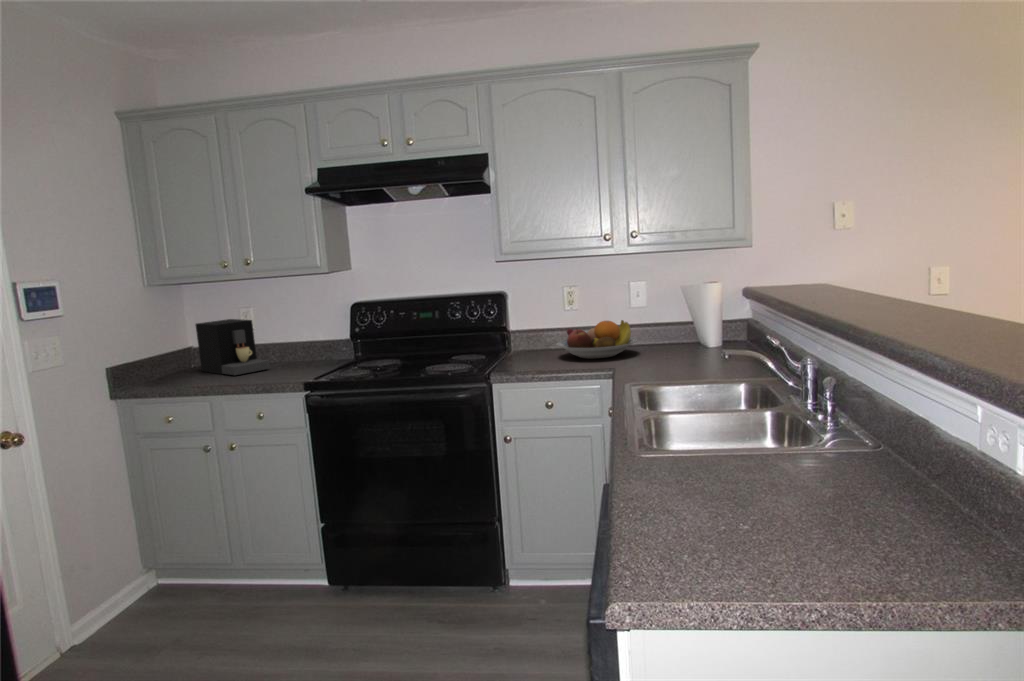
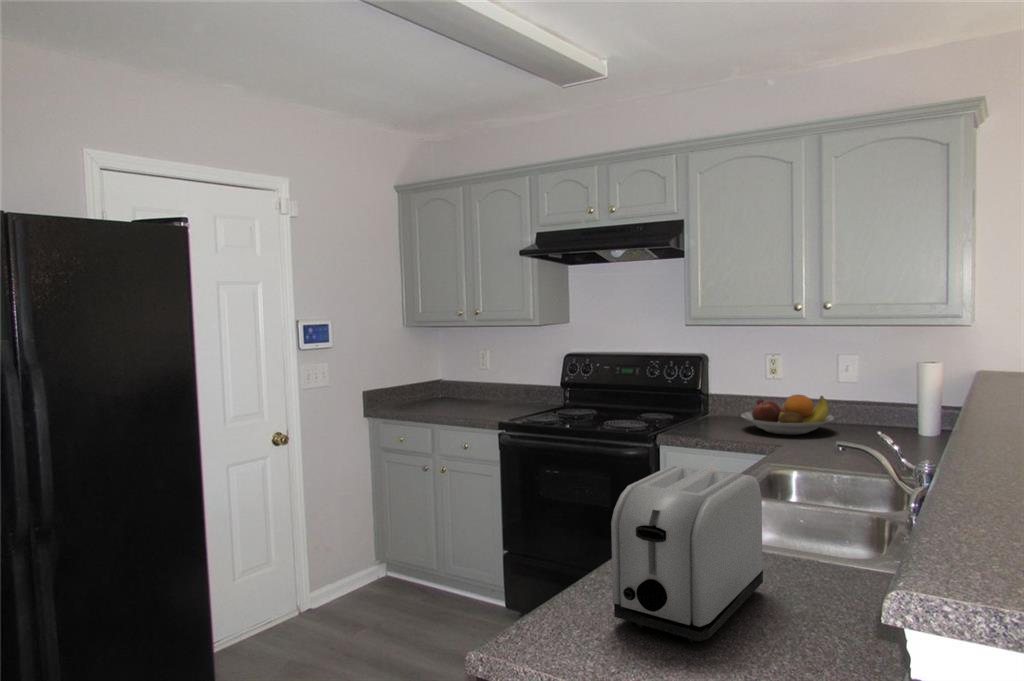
coffee maker: present [195,319,270,375] -> none [439,359,489,408]
toaster: none [679,377,793,534] -> present [611,466,763,643]

